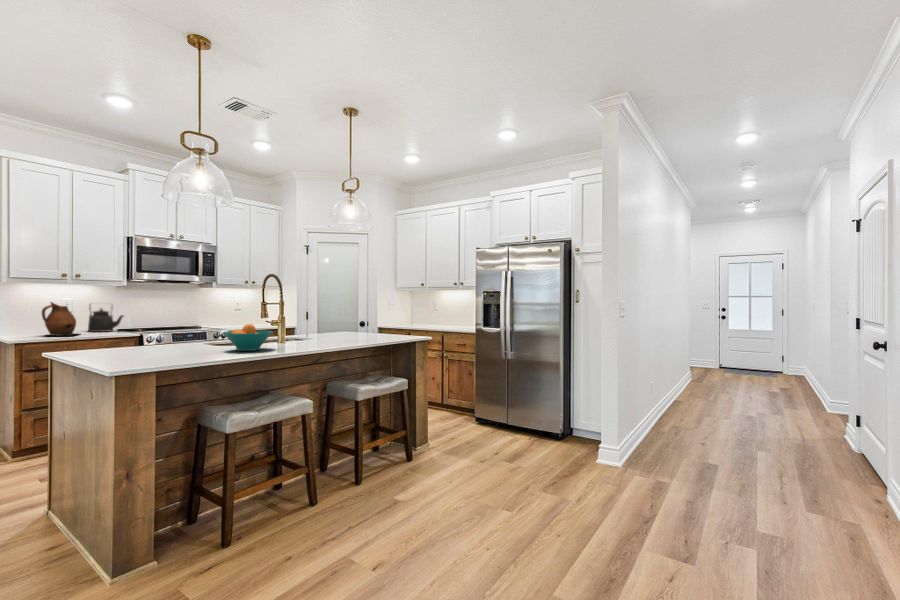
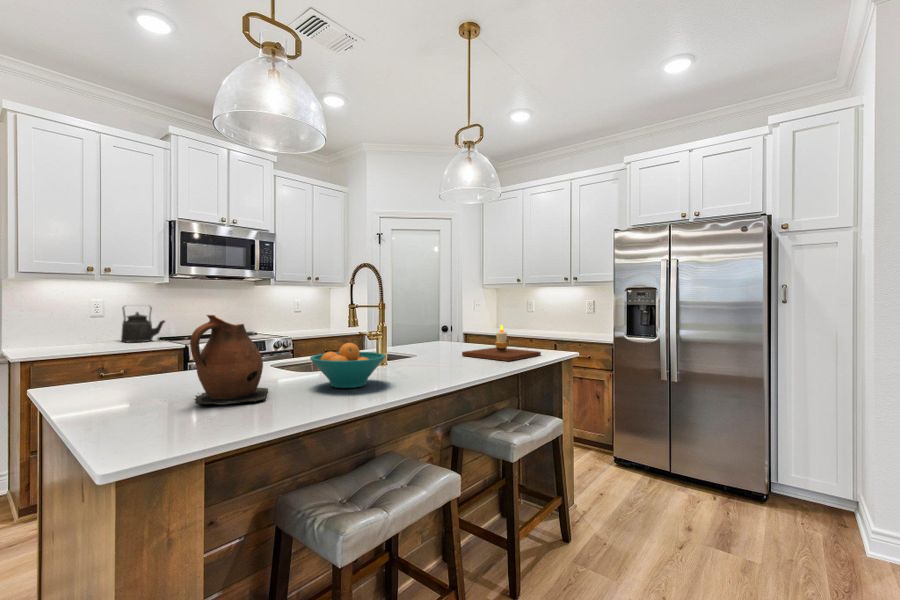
ceramic pitcher: present [42,302,76,336] -> present [190,315,268,404]
candle: none [345,316,401,340] -> present [462,324,541,361]

